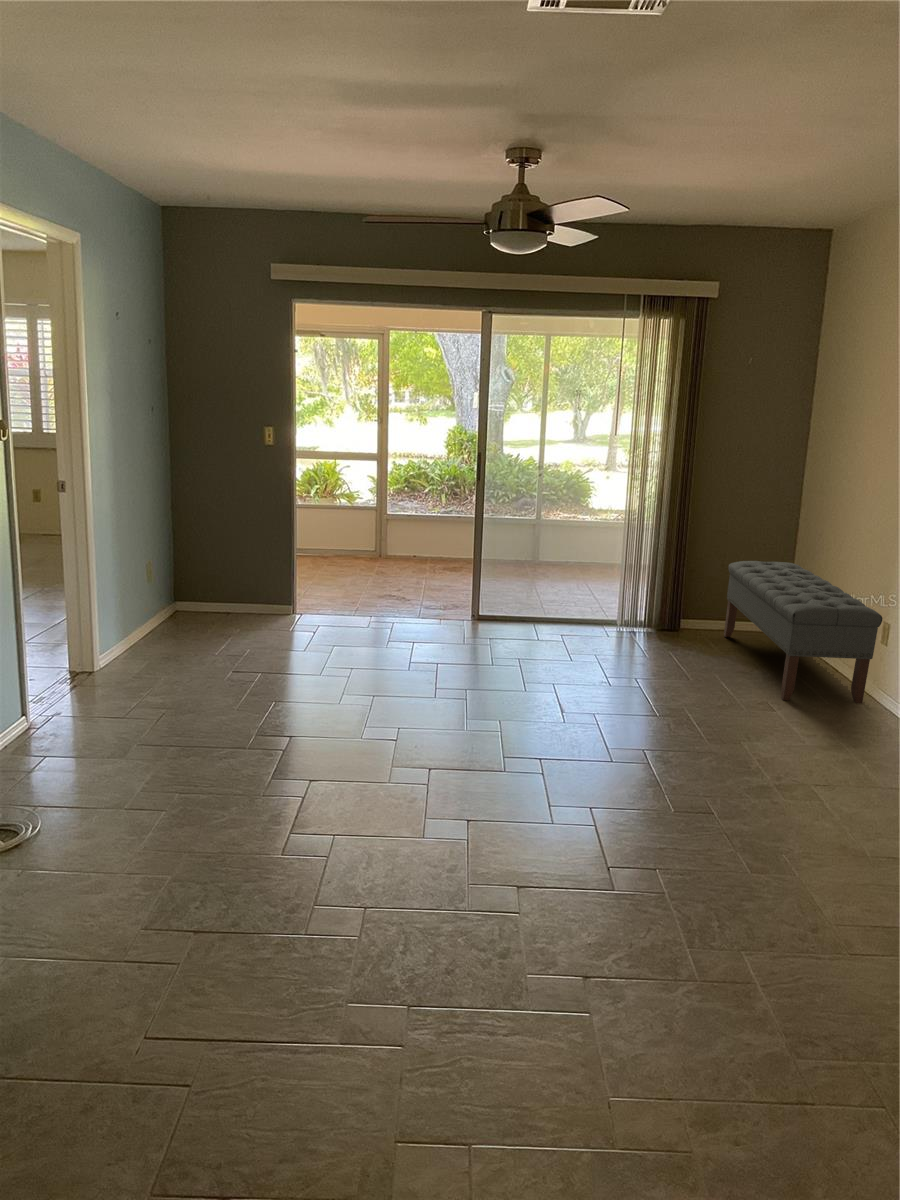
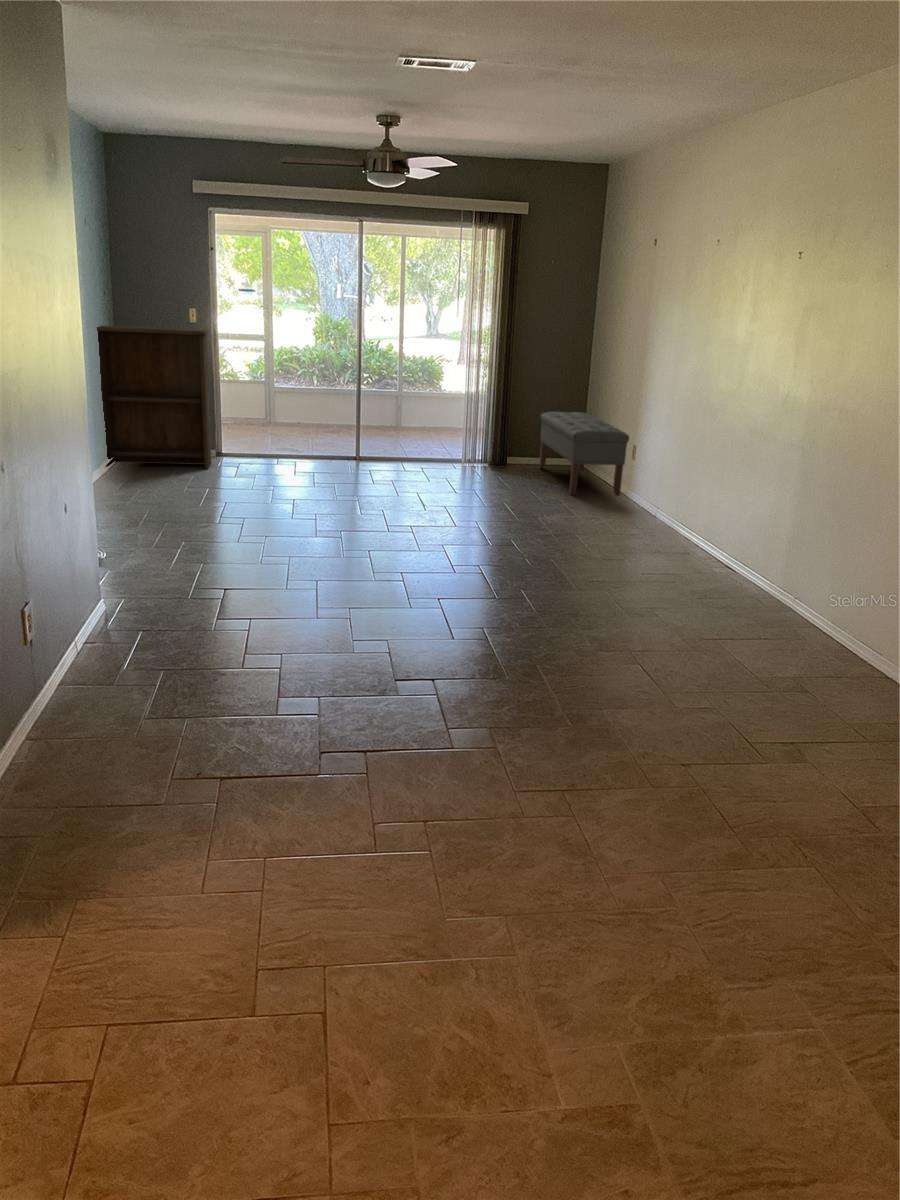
bookshelf: none [131,452,286,634] -> present [97,326,211,469]

